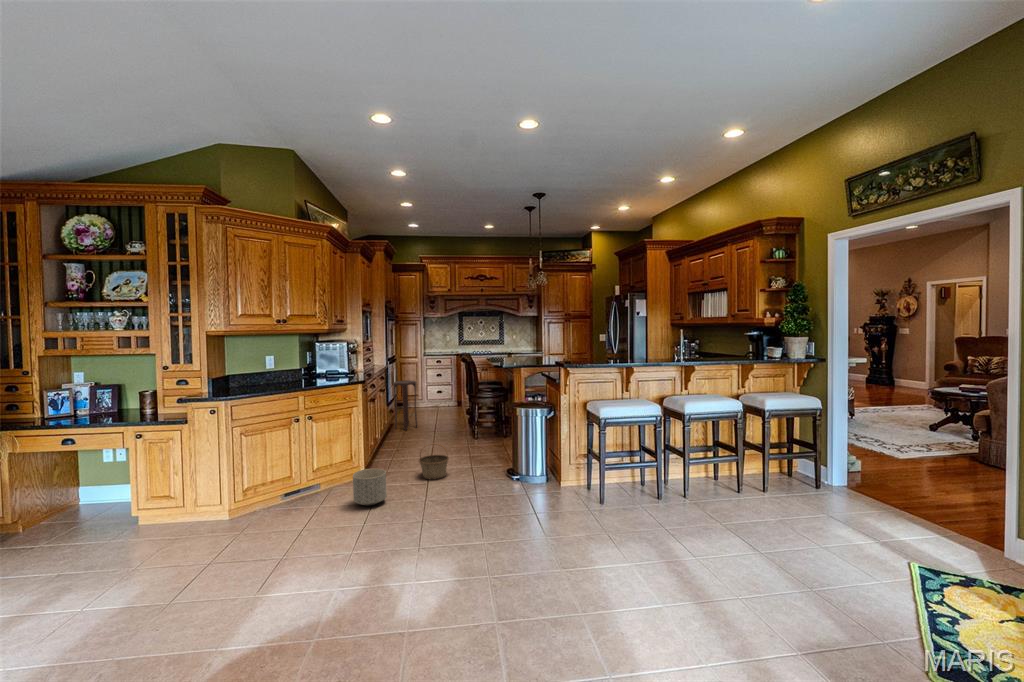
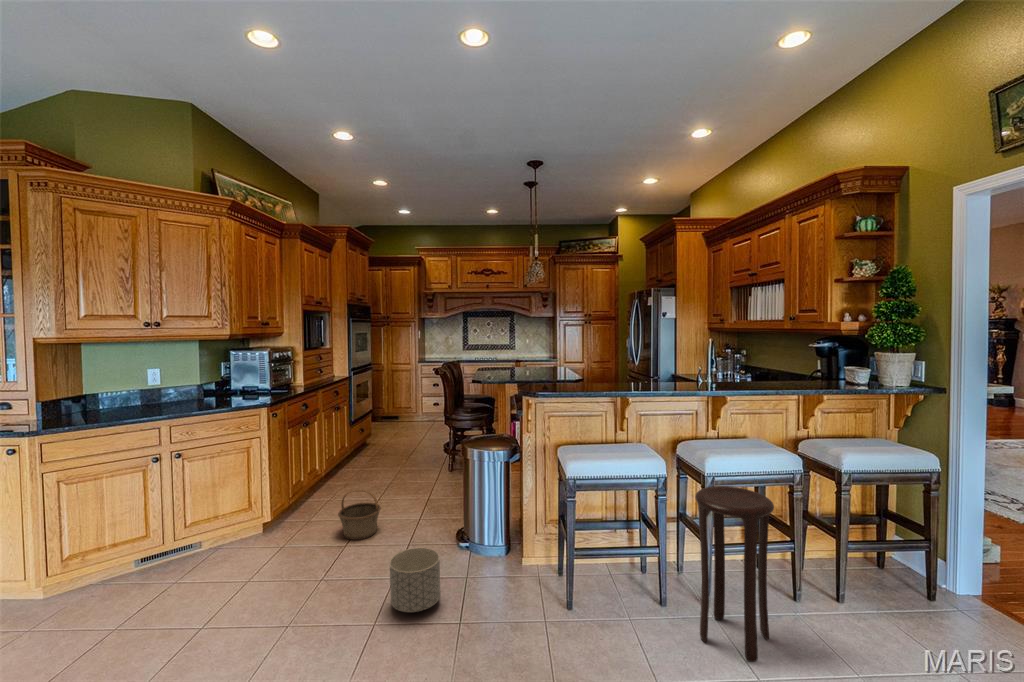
stool: present [393,380,417,430] -> present [695,486,774,662]
planter: present [353,469,387,506] -> present [390,548,440,612]

